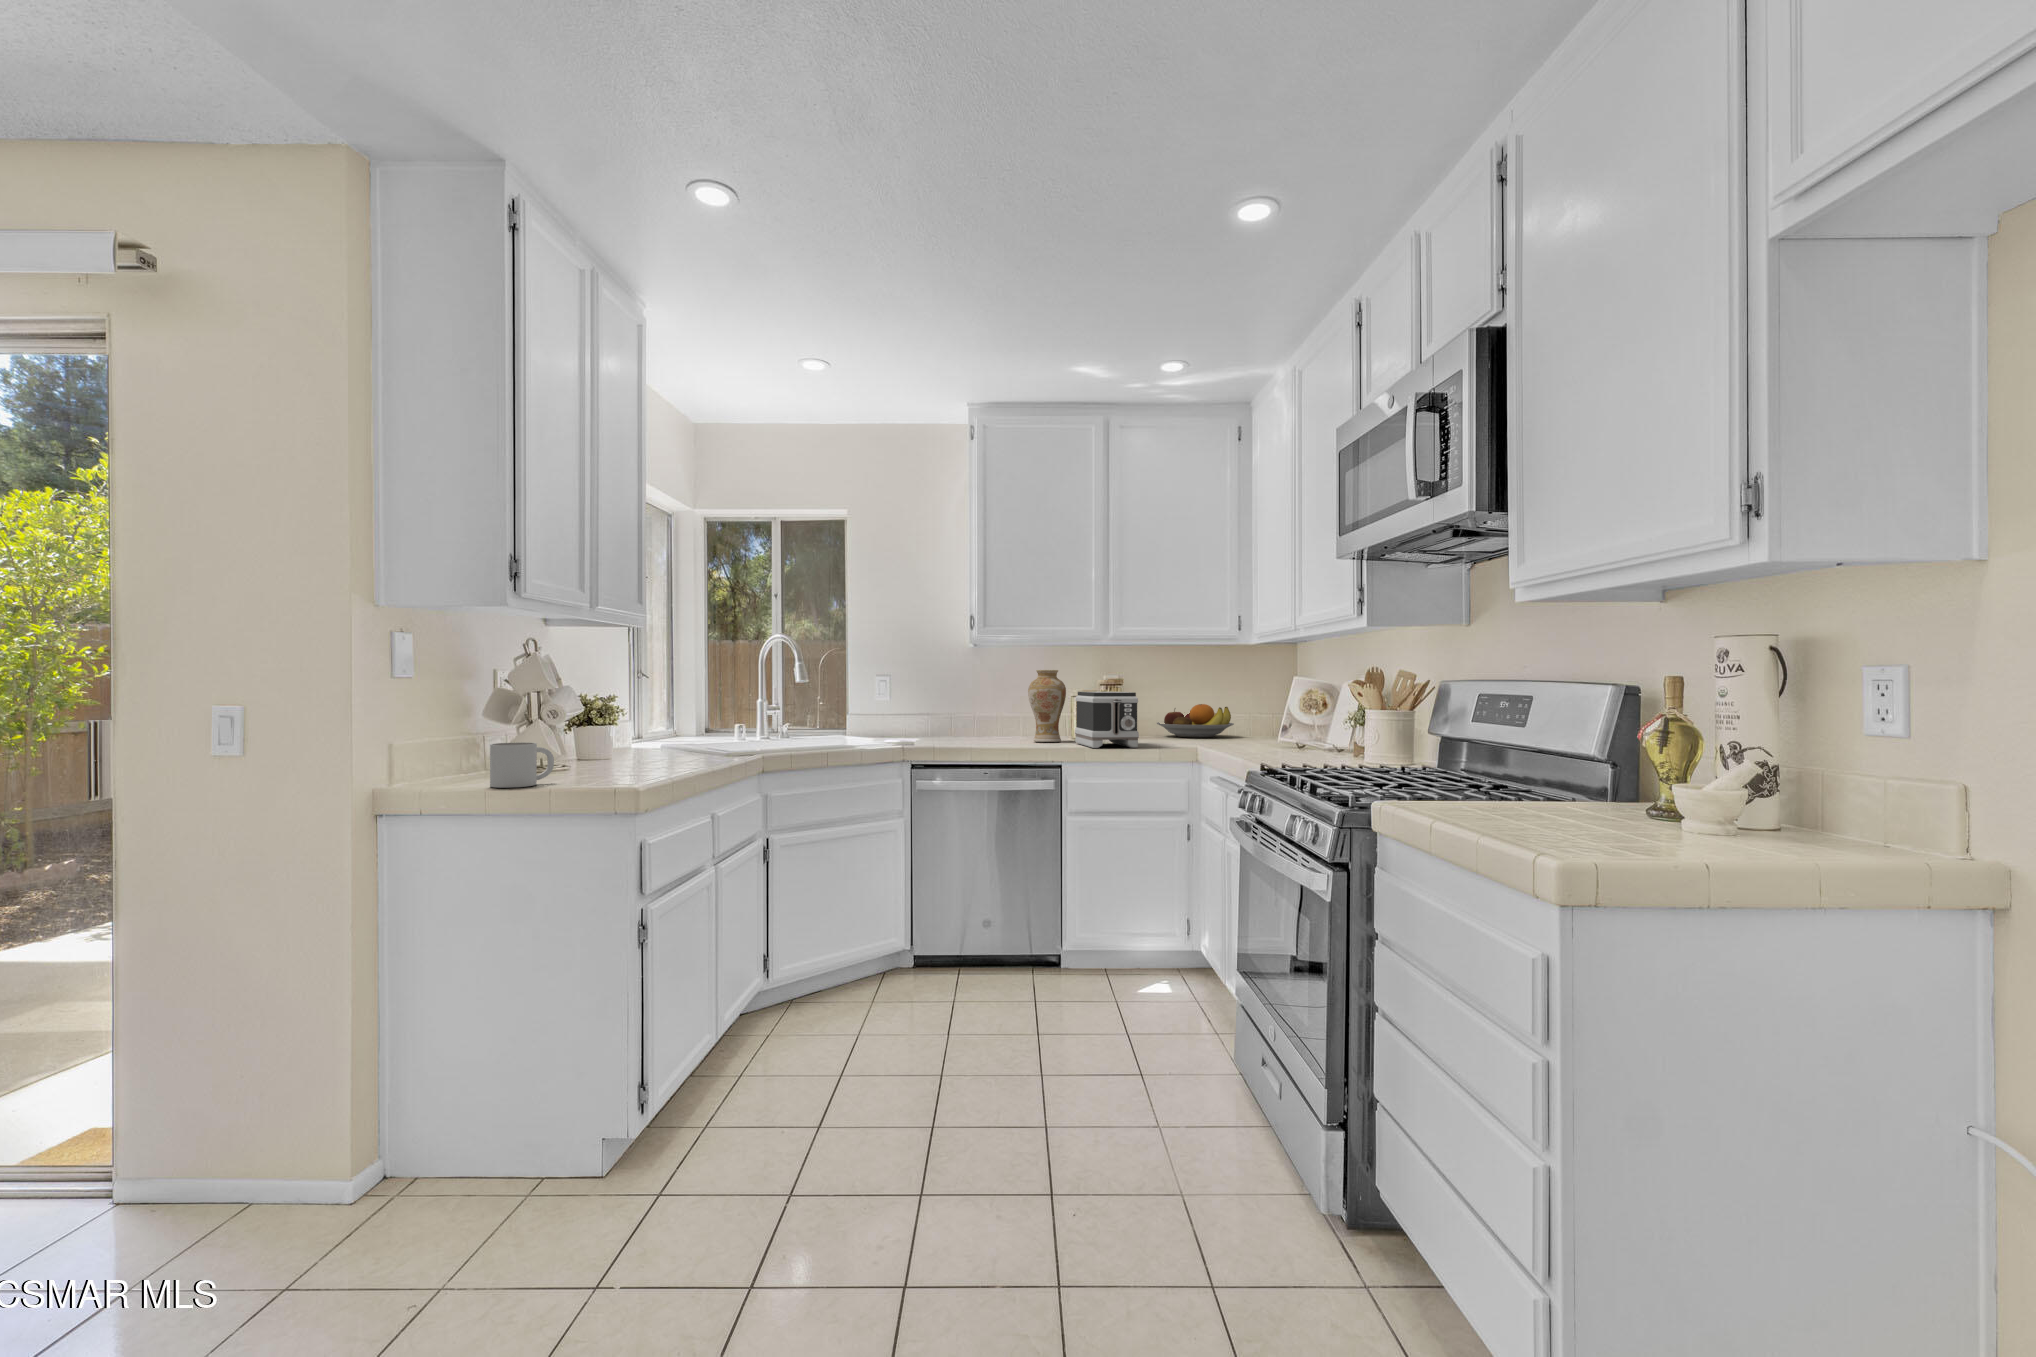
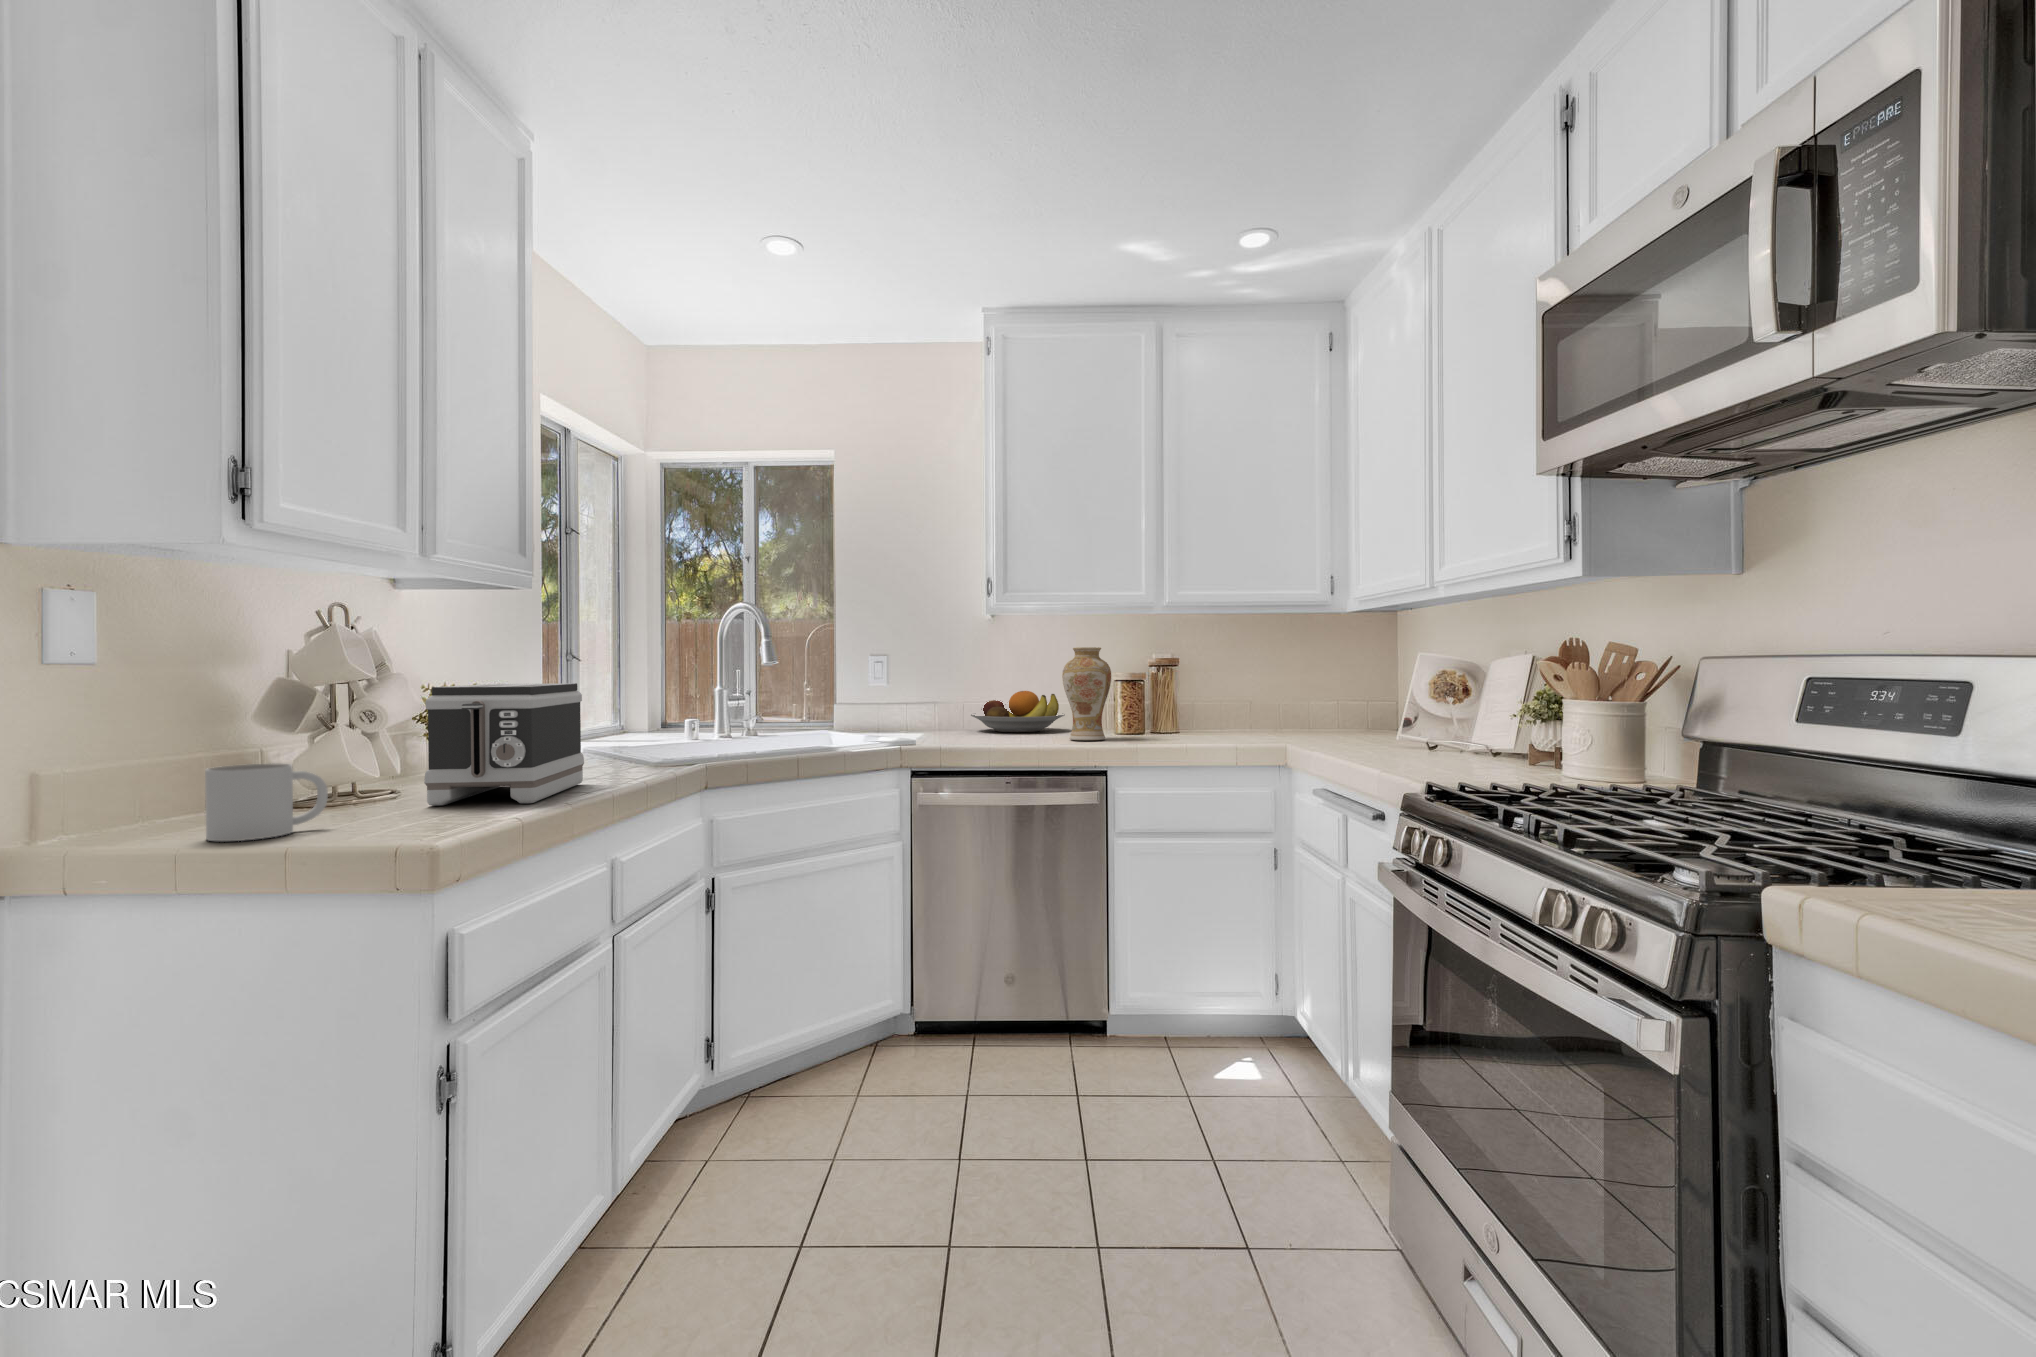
toaster: present [1075,692,1139,748] -> present [424,683,584,806]
fruit bowl: present [1157,704,1234,738] -> present [971,691,1065,732]

